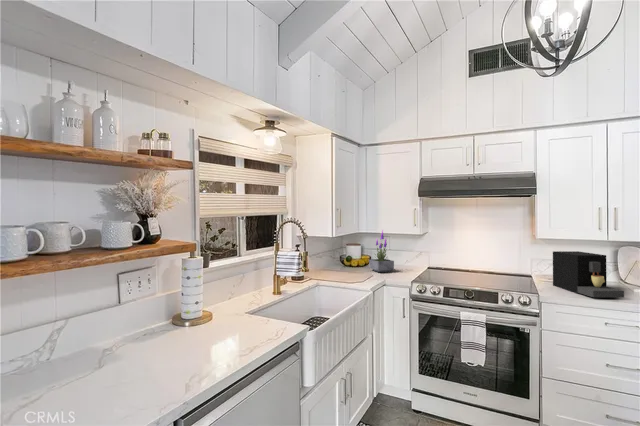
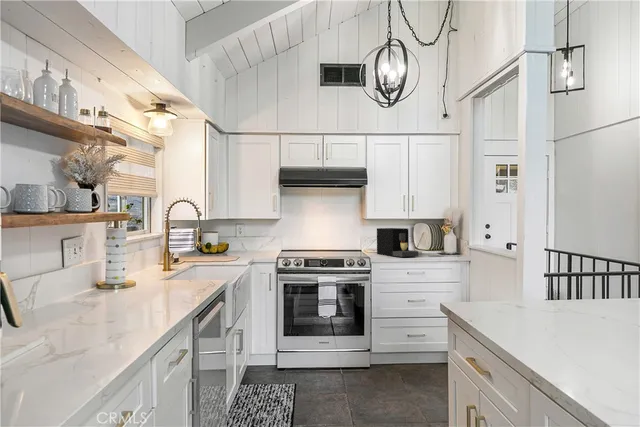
potted plant: present [369,231,394,272] -> none [231,214,255,255]

